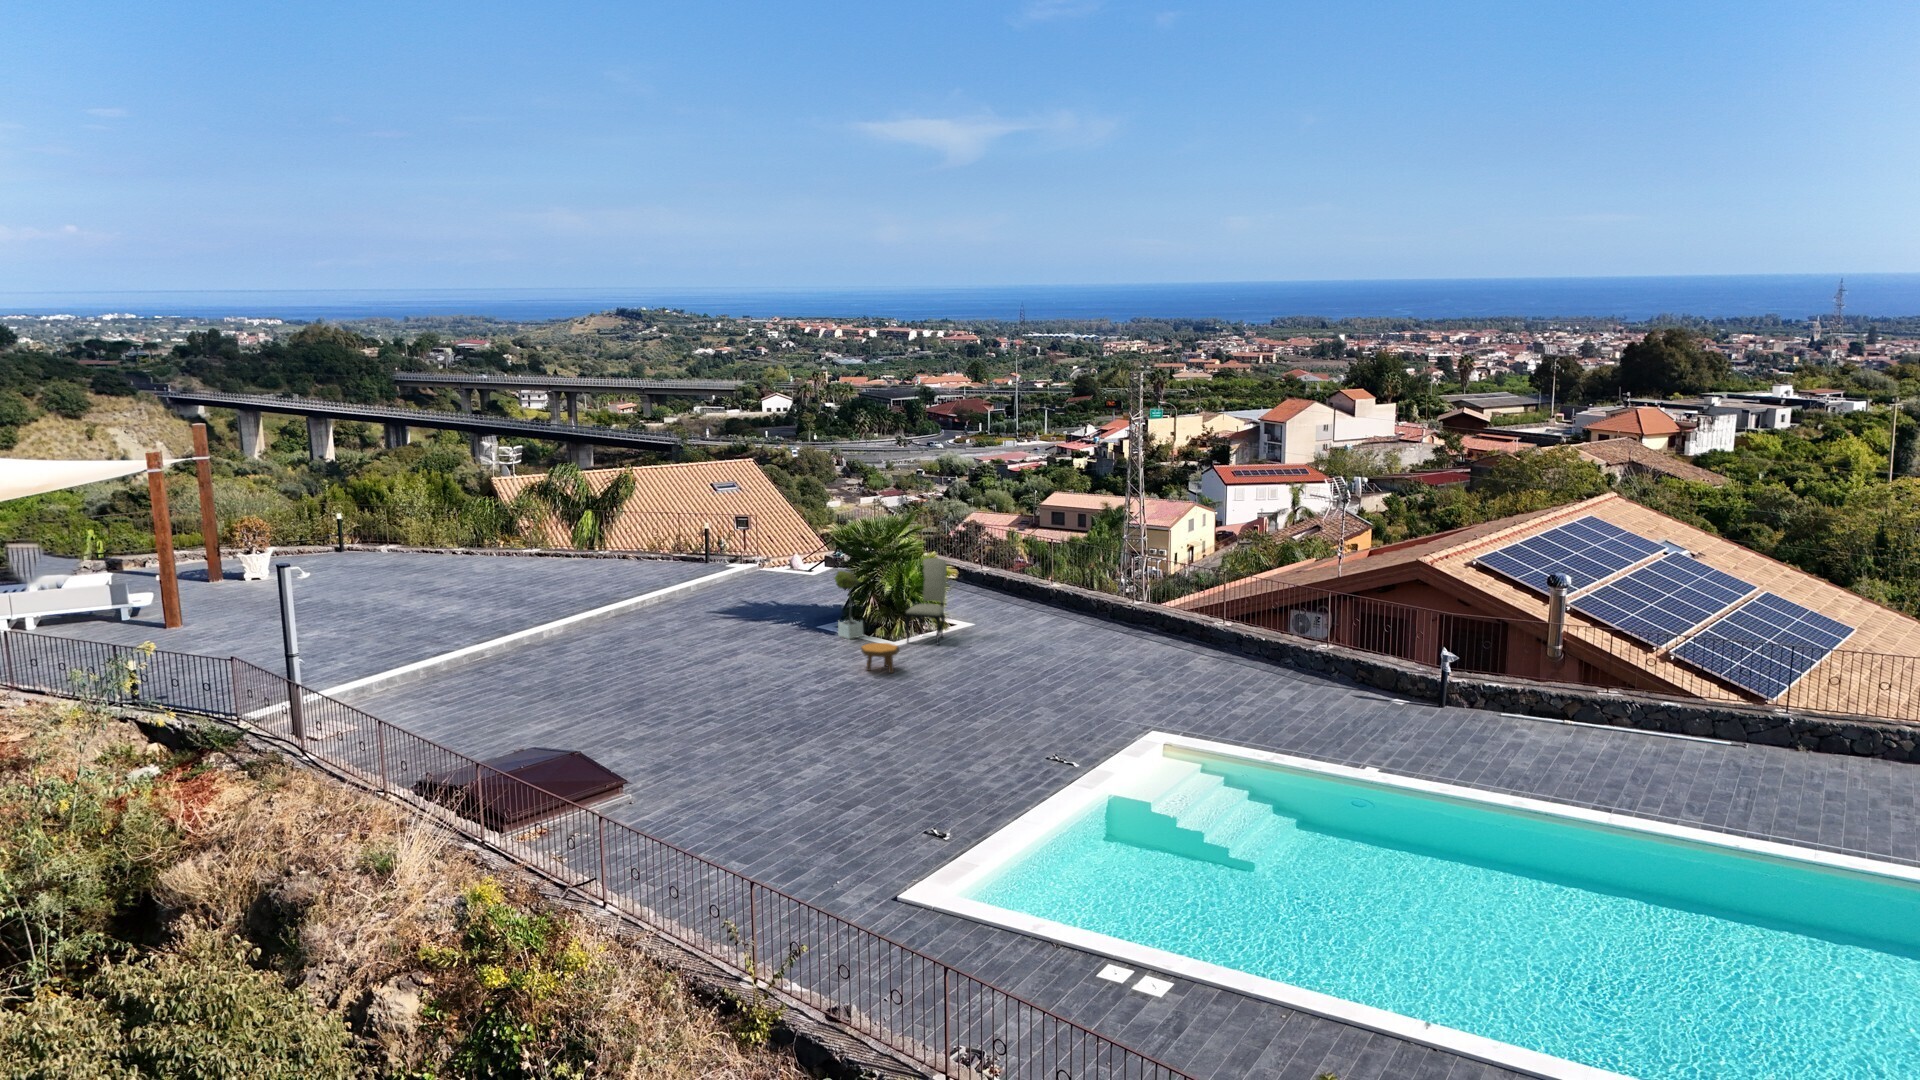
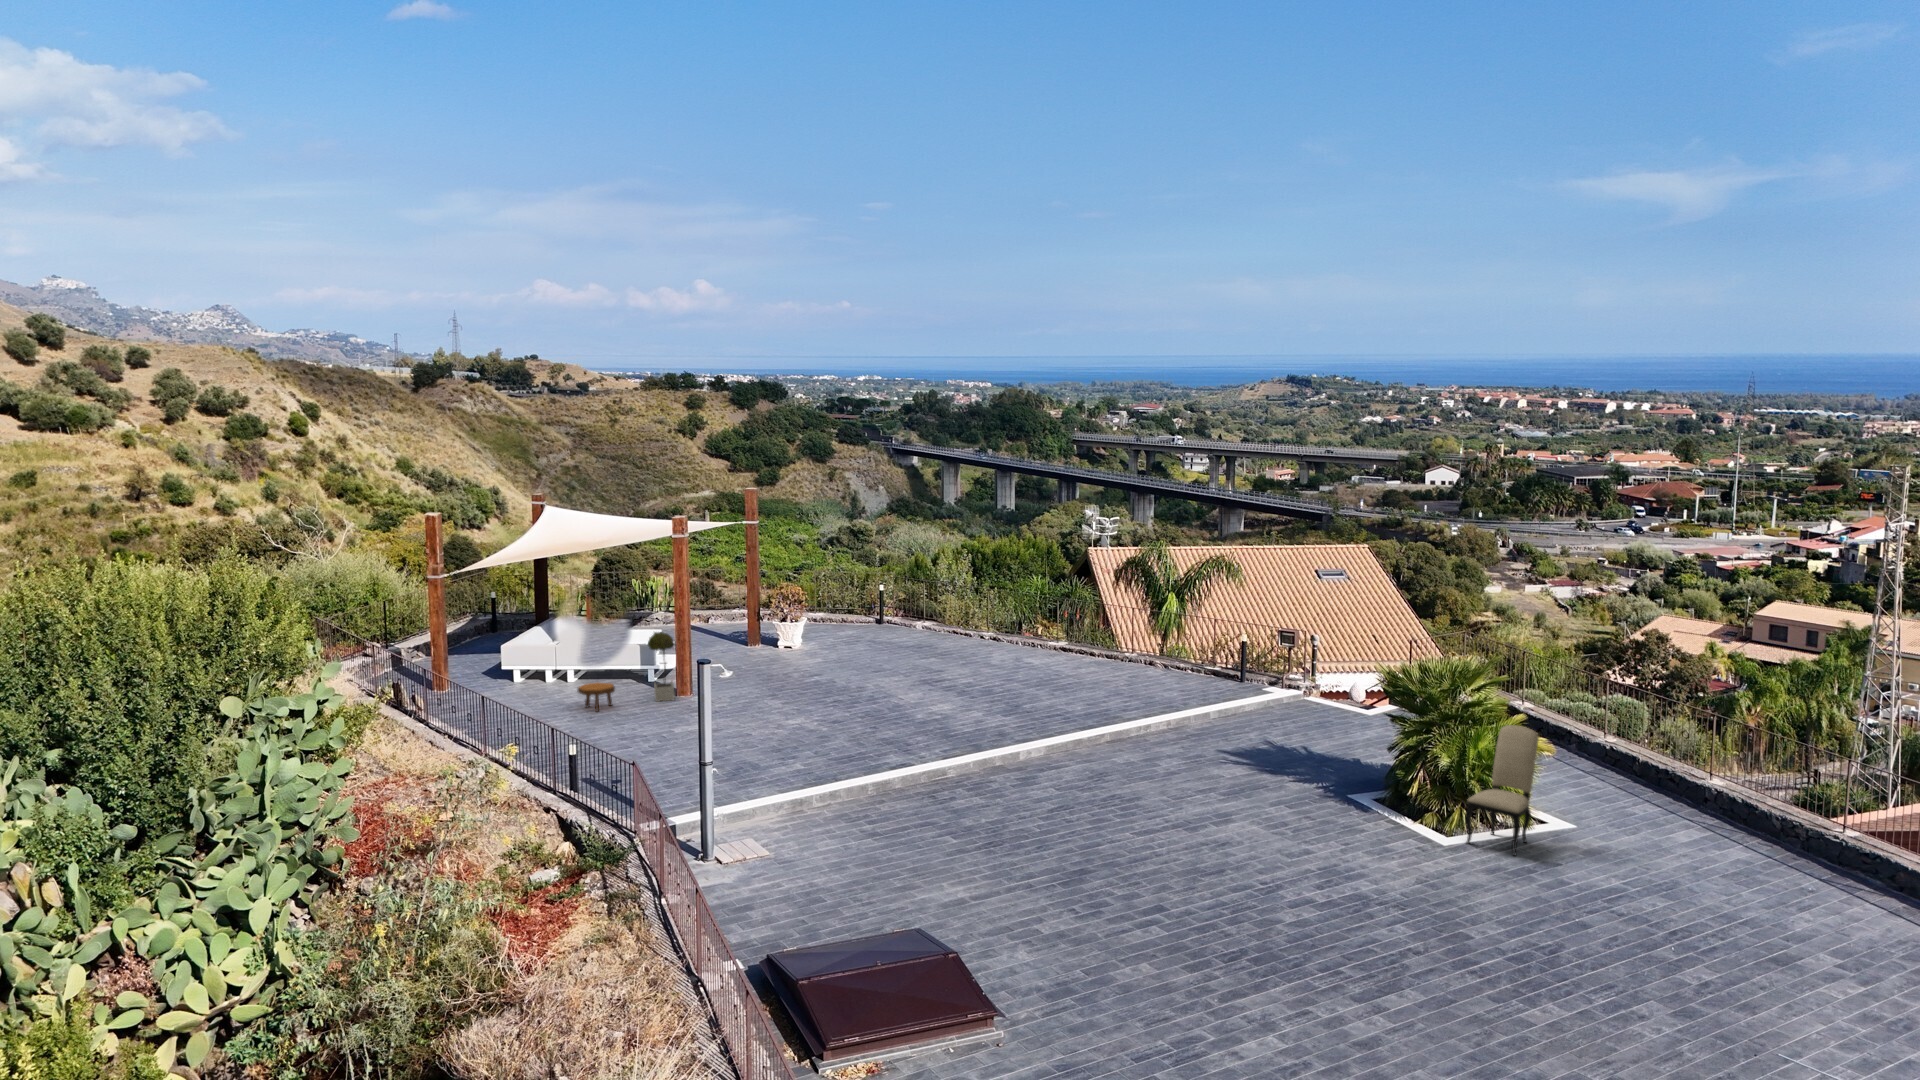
potted tree: present [835,571,863,639] -> present [648,632,676,701]
footstool: present [861,643,900,673] -> present [577,682,615,712]

